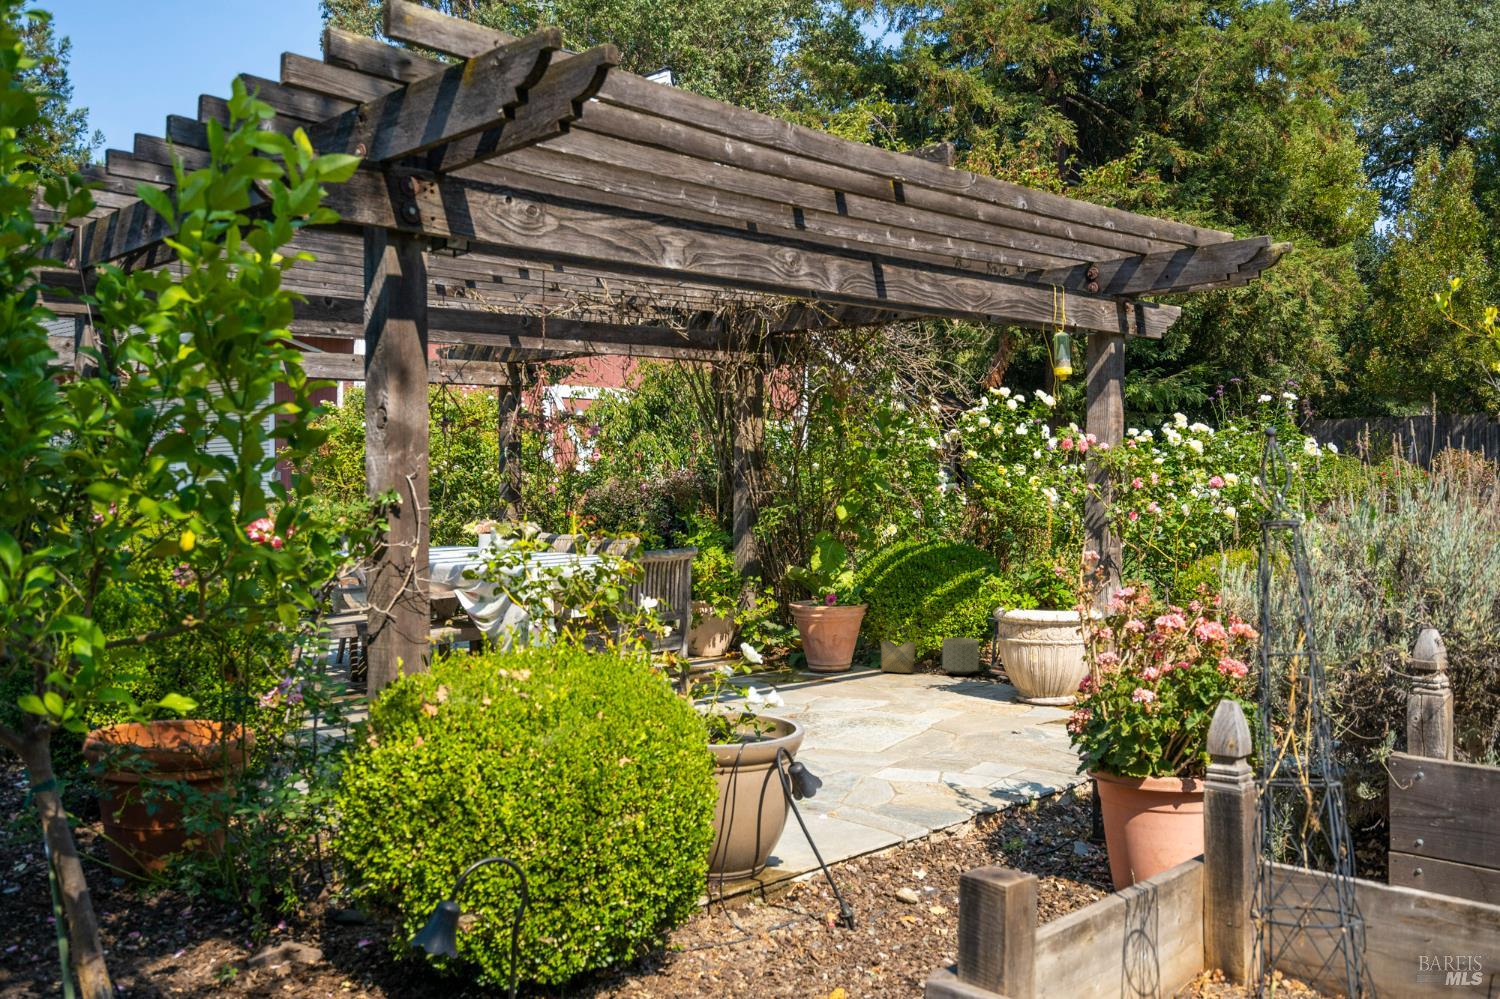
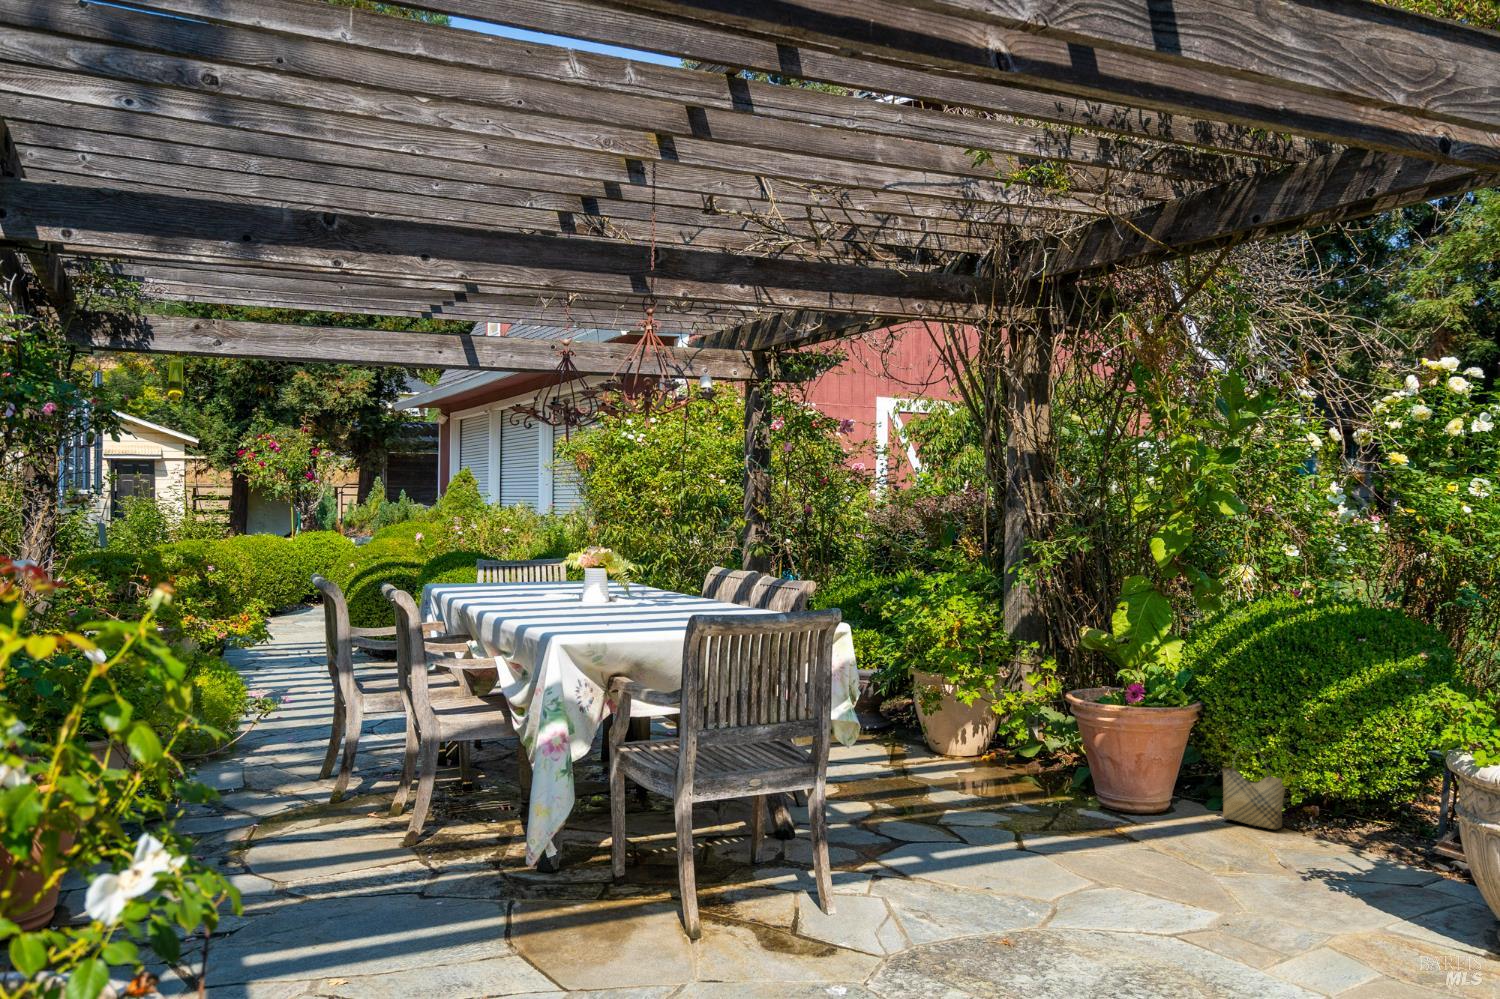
planter: present [943,638,979,675] -> none [1337,776,1409,847]

